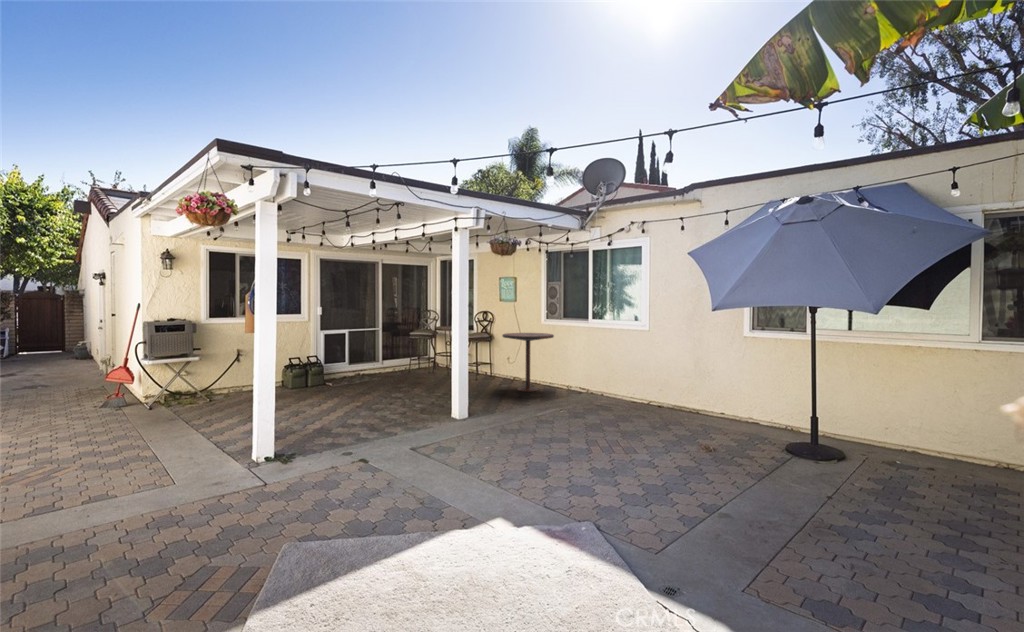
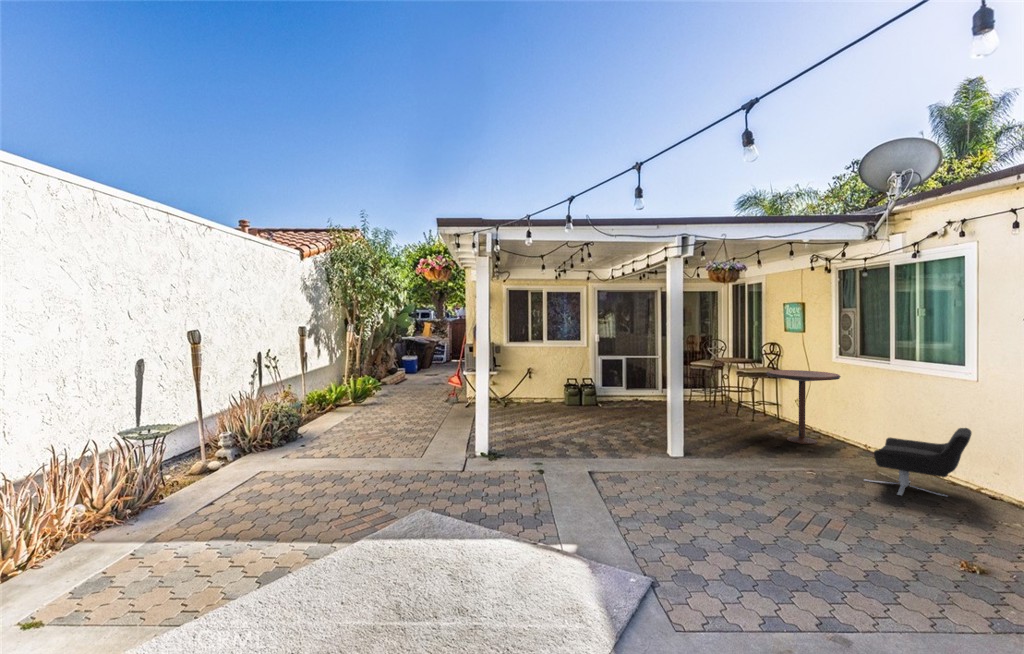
lounge chair: none [593,362,654,413] -> present [865,428,971,496]

